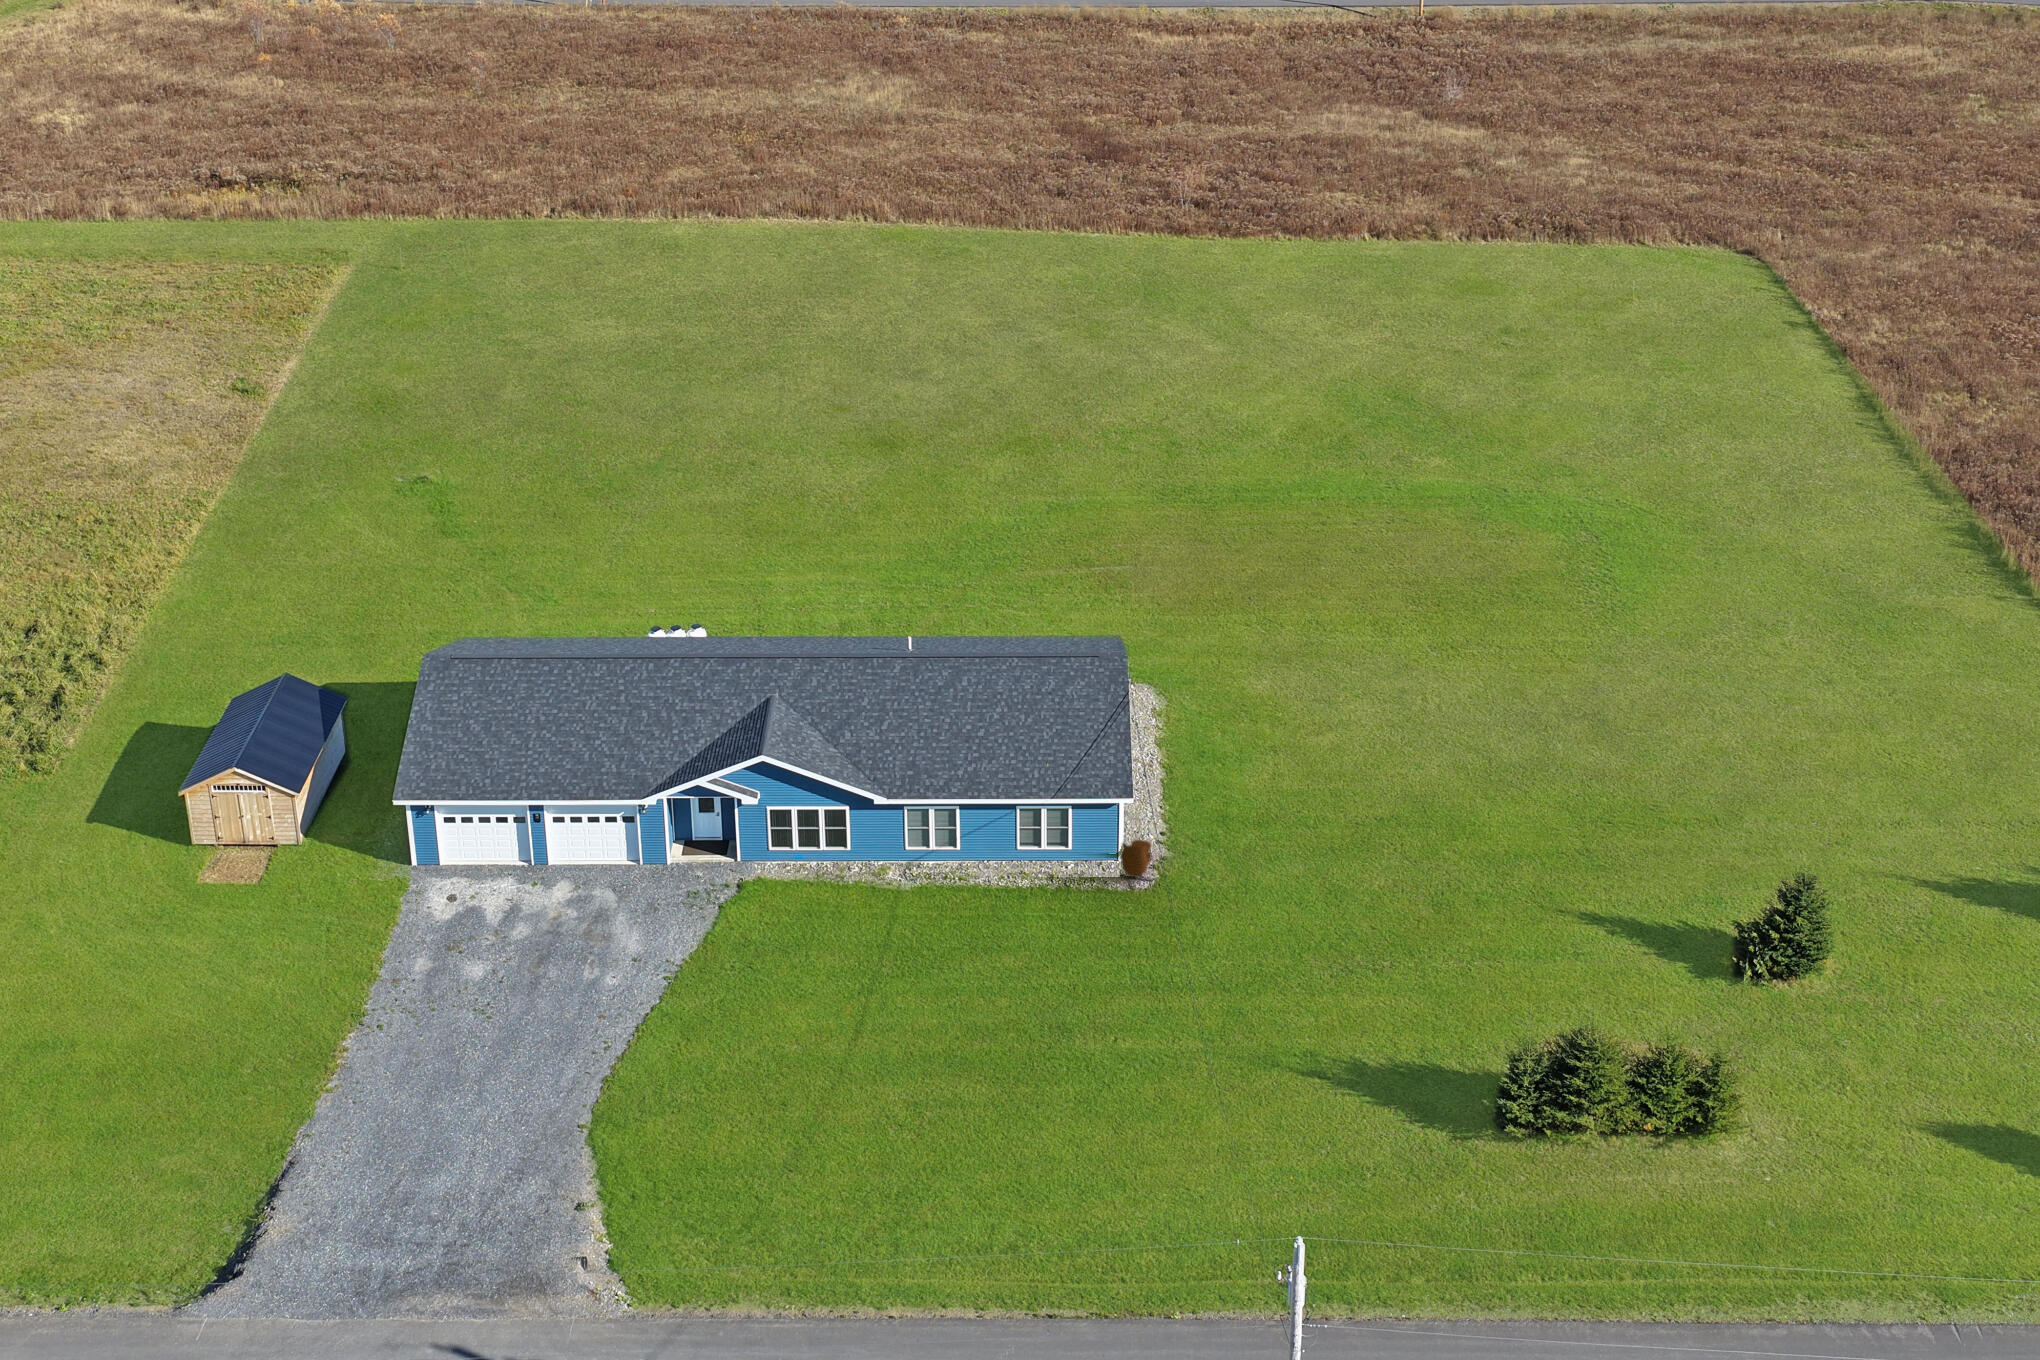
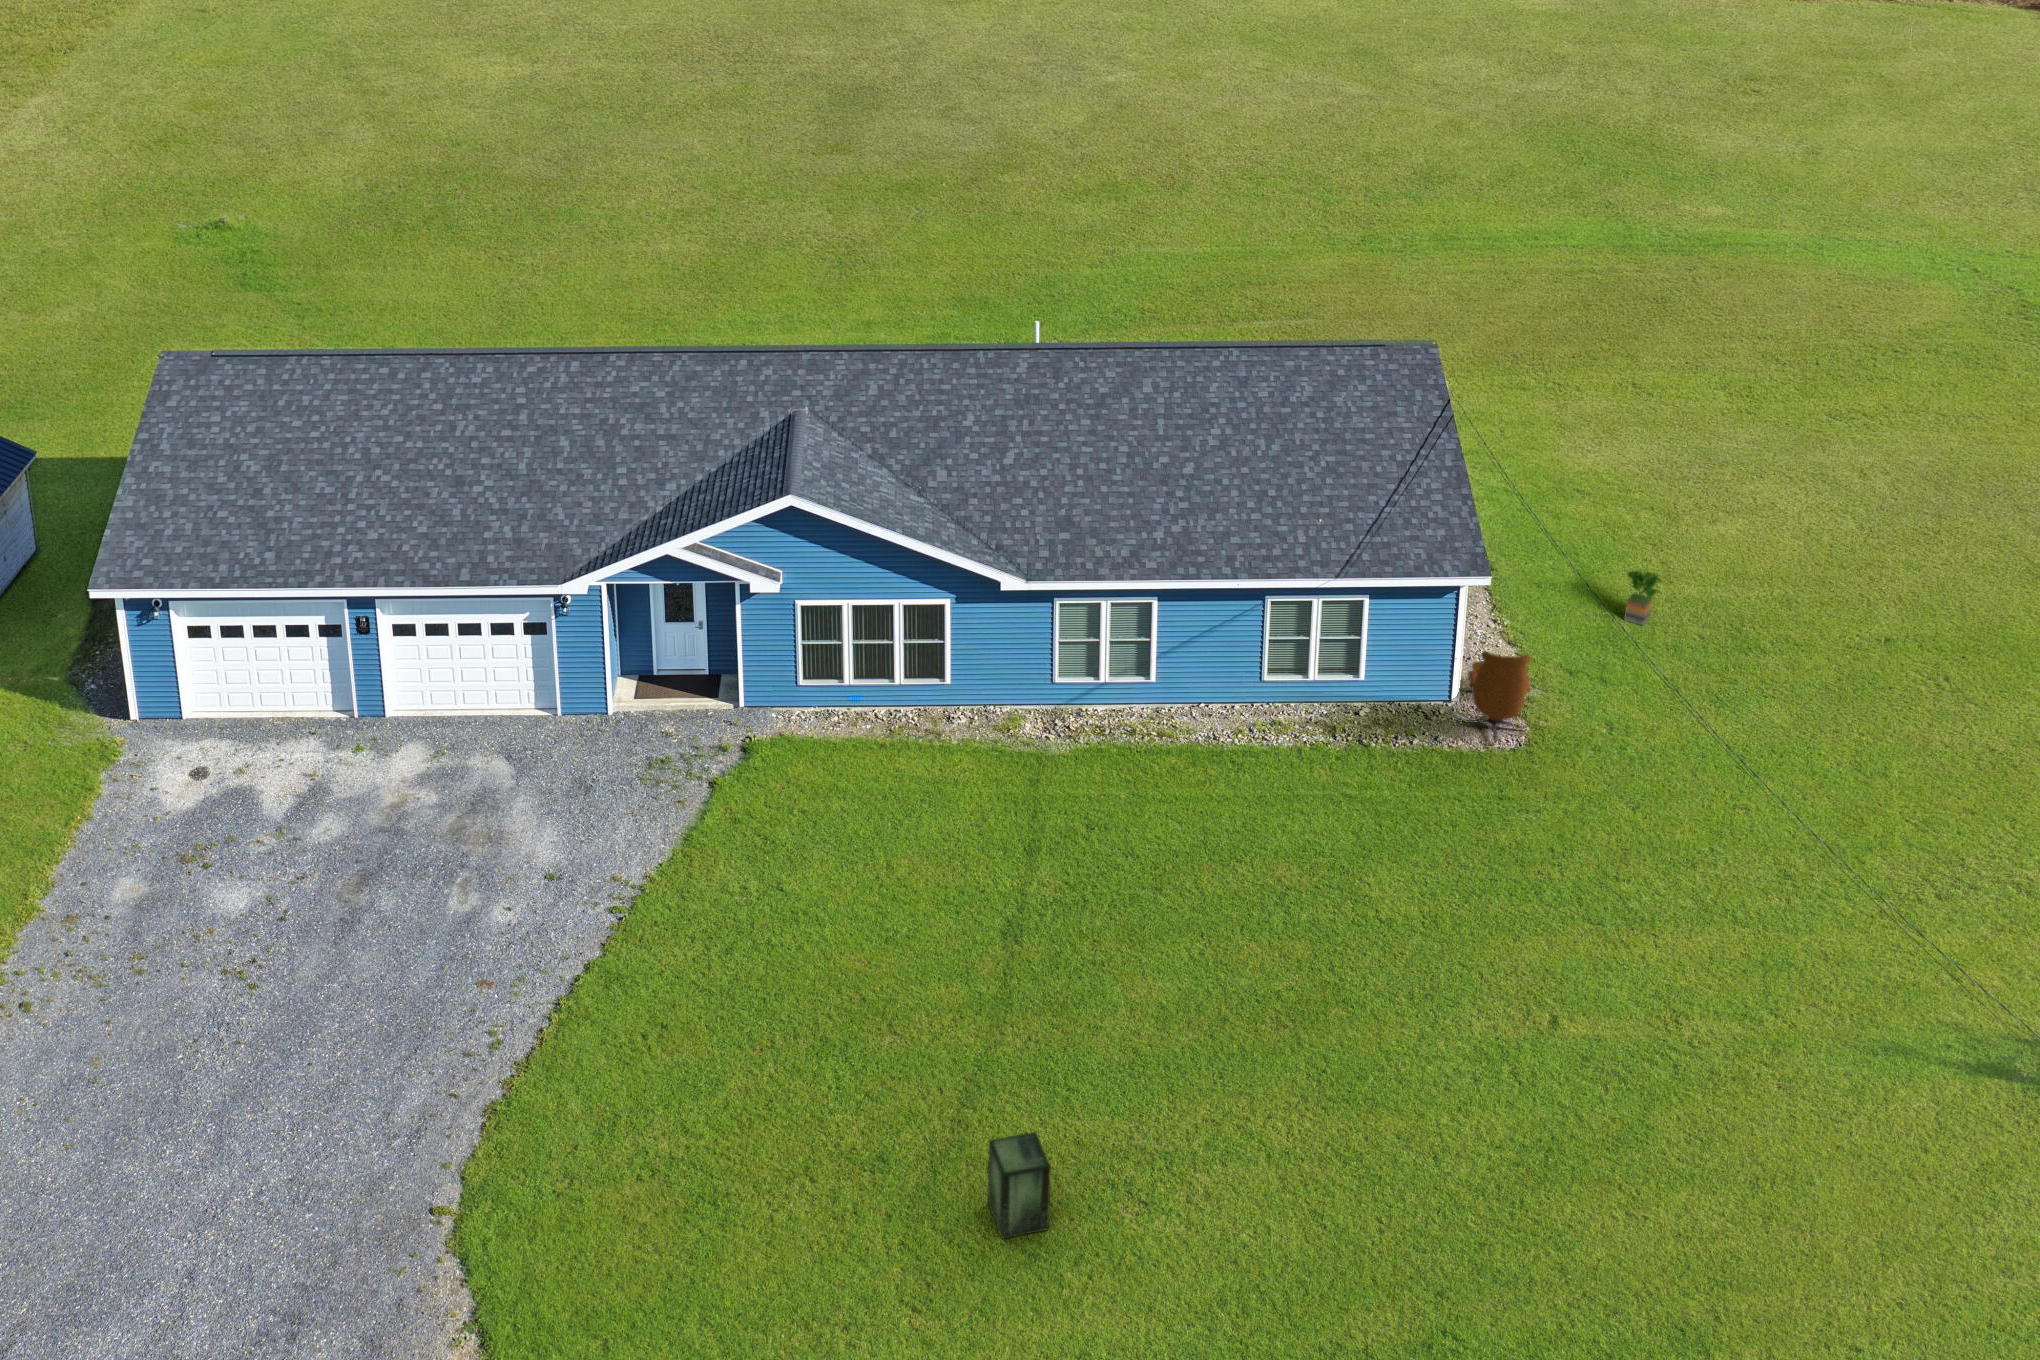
potted tree: none [1231,783,1250,814] -> present [1624,570,1661,625]
storage box: none [826,1093,852,1140] -> present [988,1132,1051,1238]

